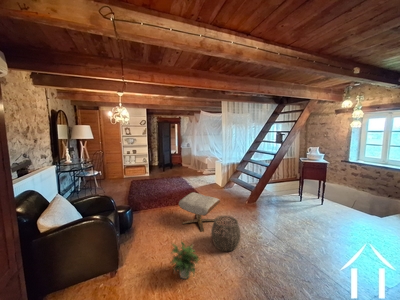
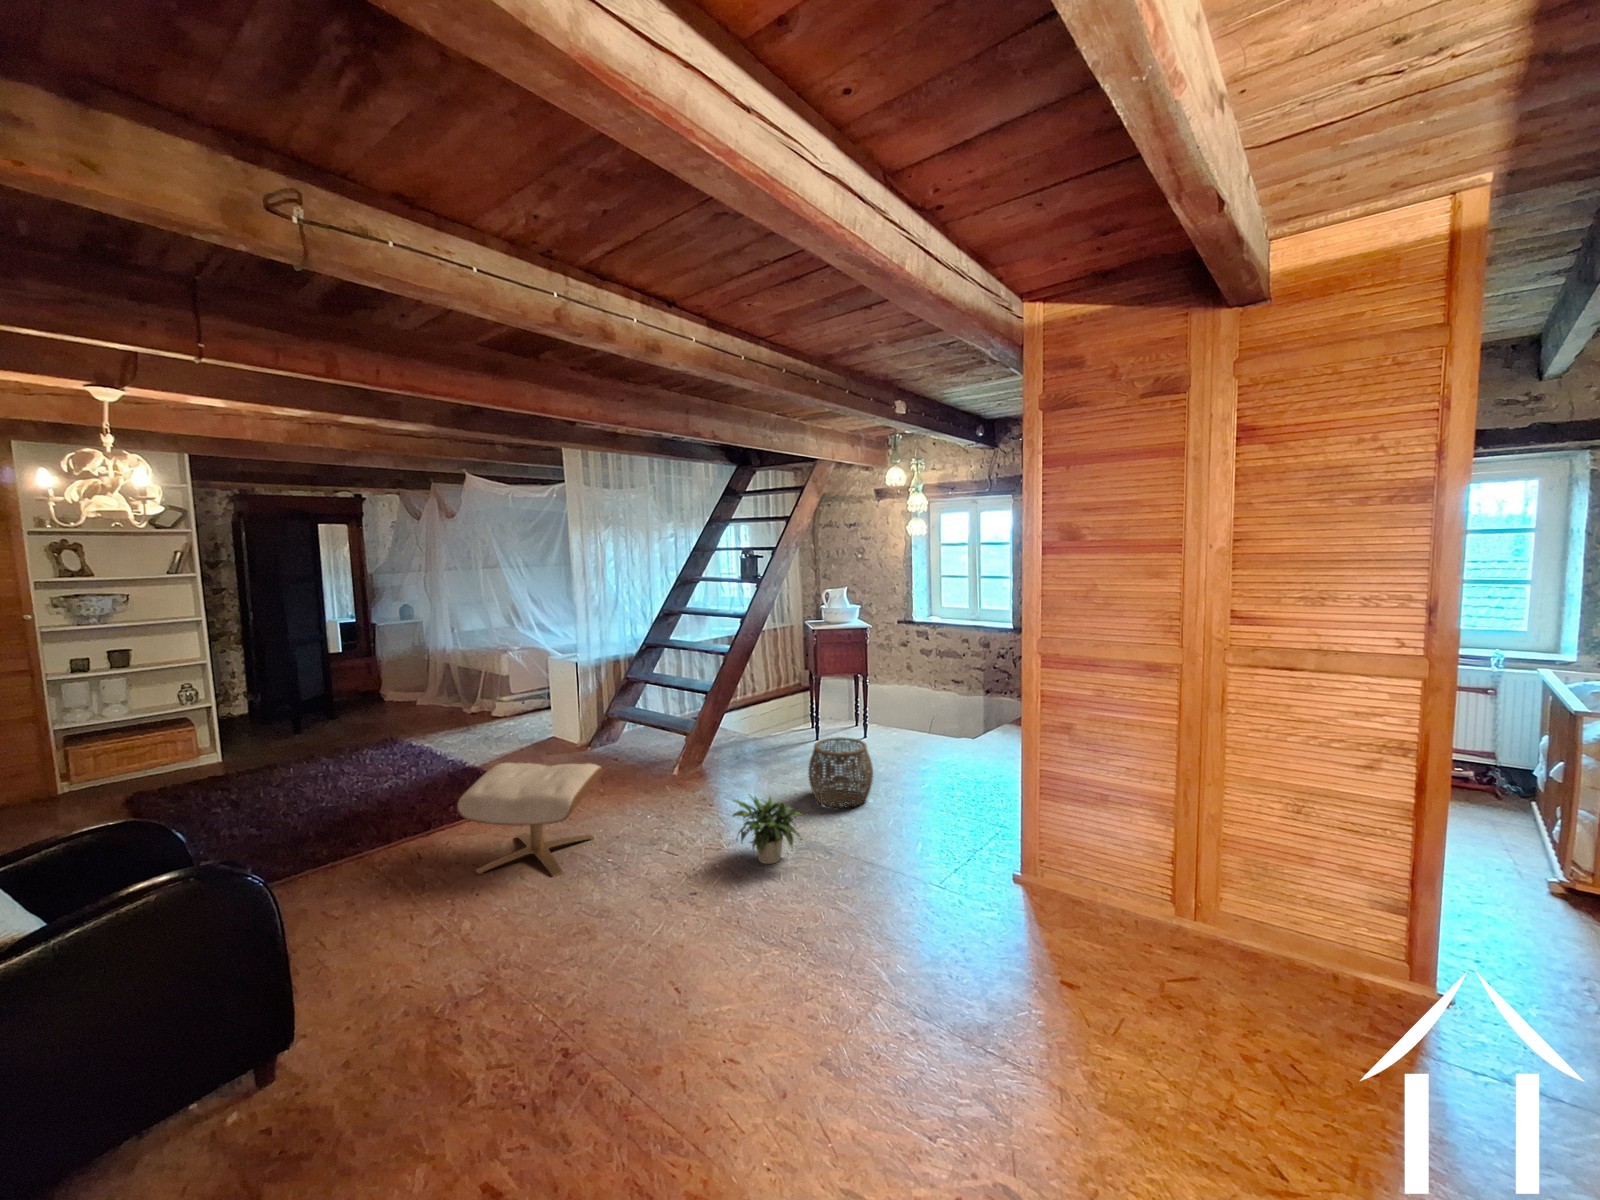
woven basket: present [211,216,240,251] -> present [808,737,873,808]
potted plant: present [172,243,200,279] -> present [733,794,801,864]

